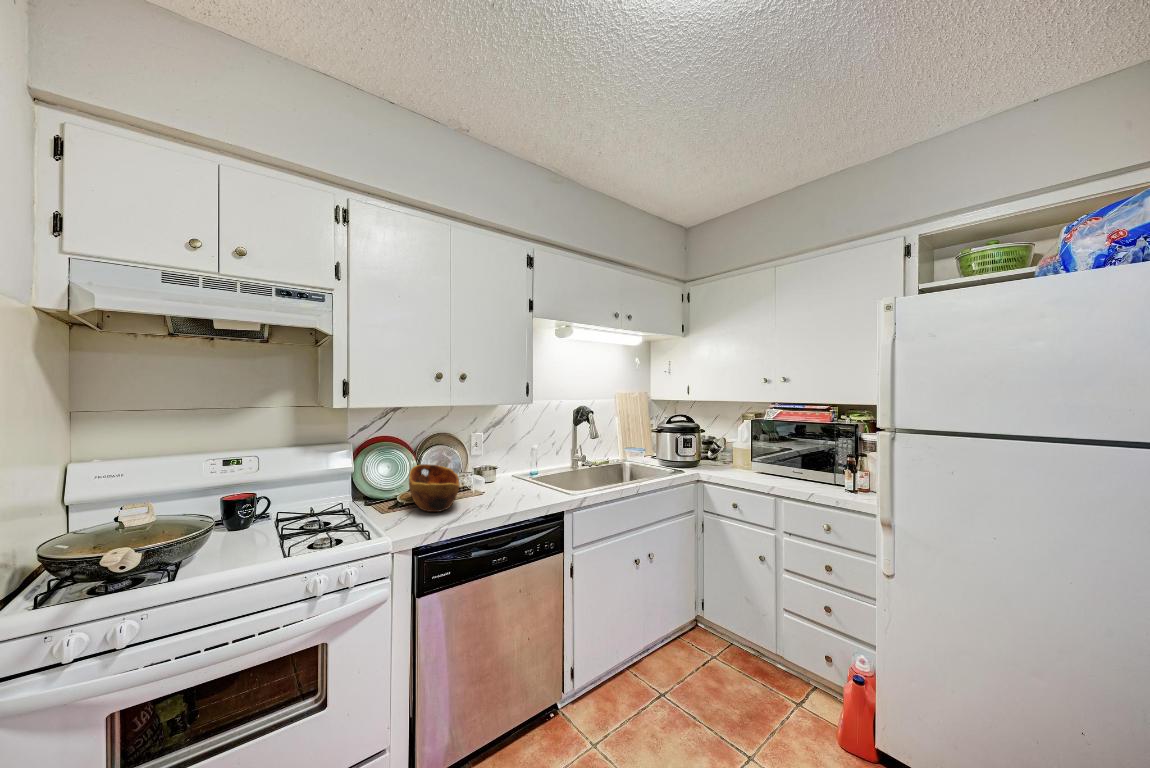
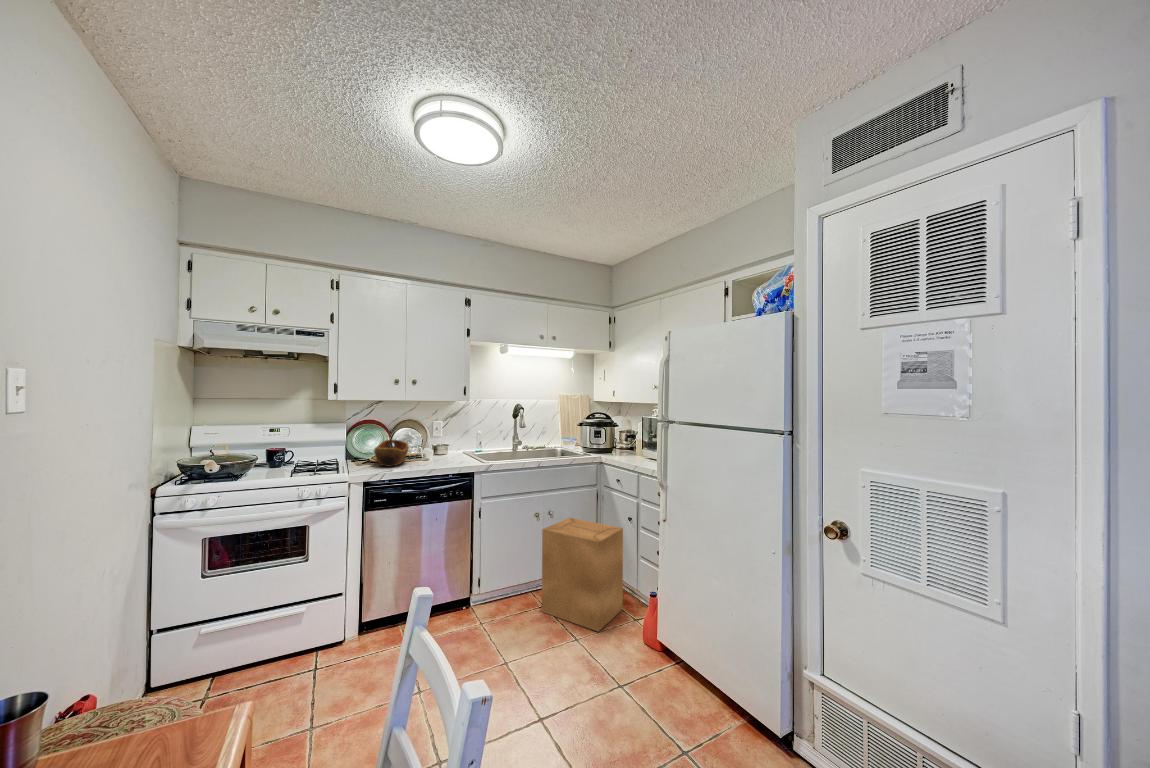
cardboard box: none [667,562,771,739] -> present [542,518,623,632]

